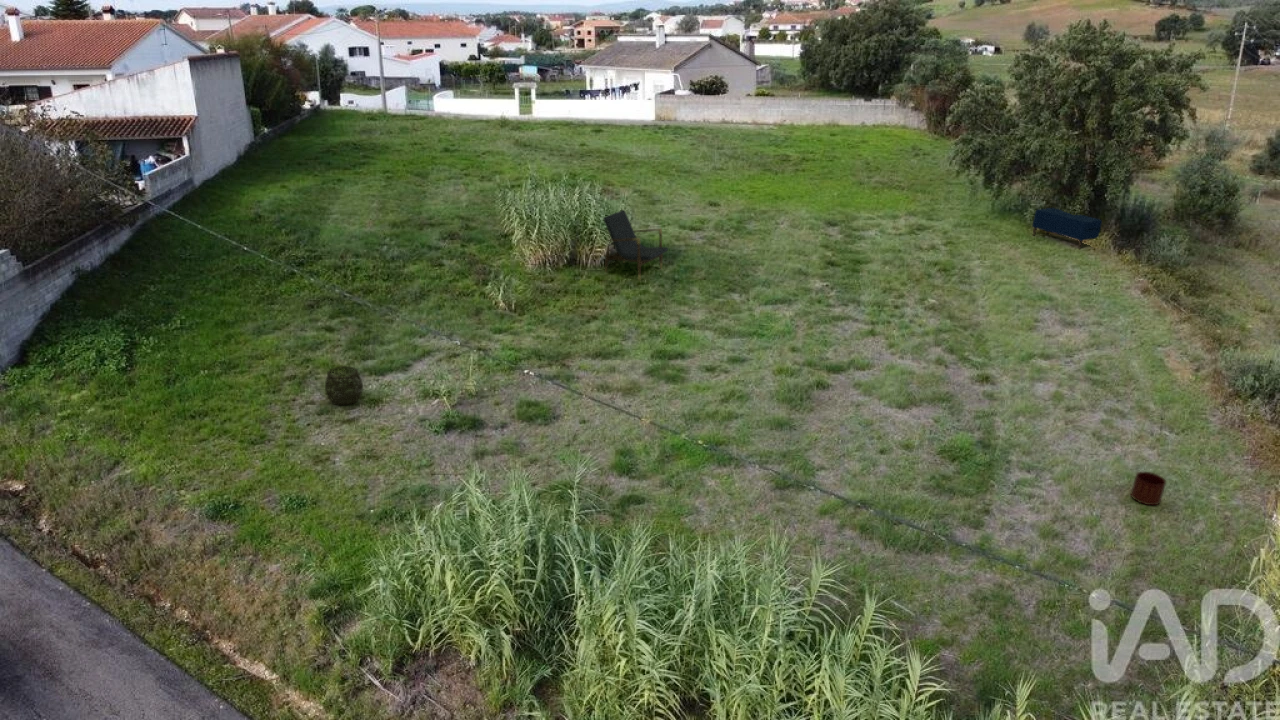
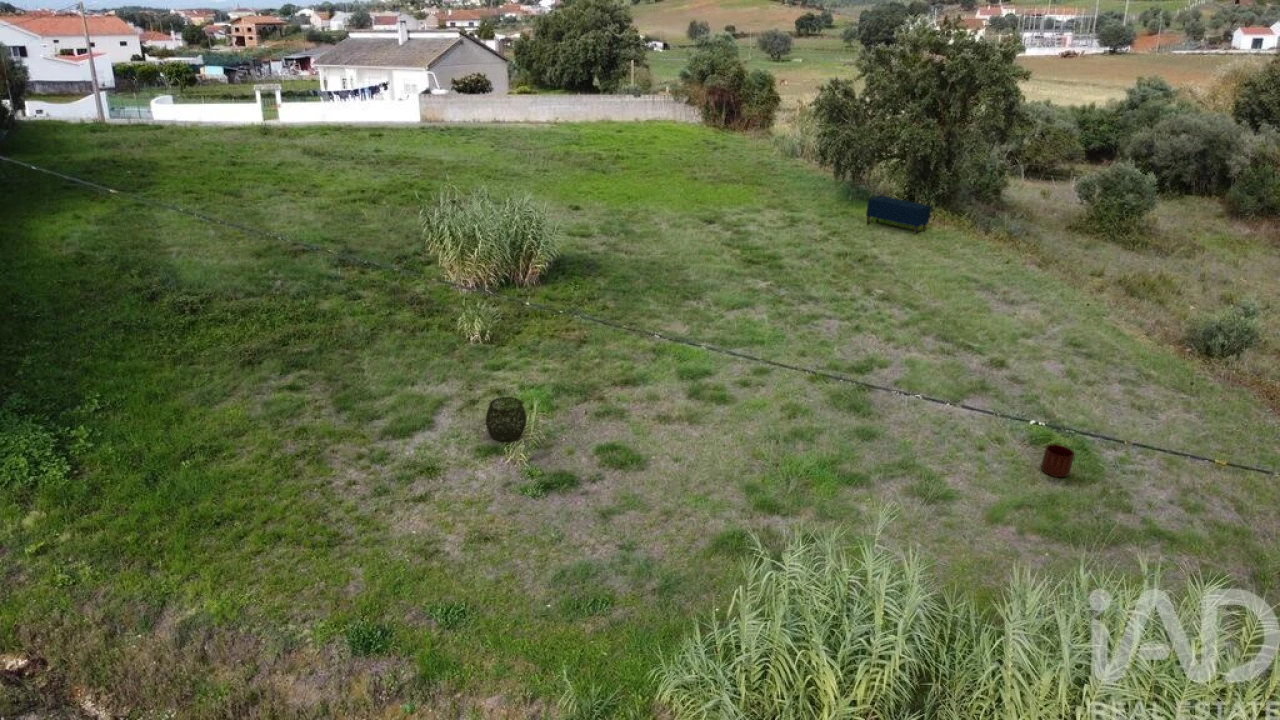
lounge chair: present [604,210,668,280] -> none [472,227,546,308]
woven basket: present [325,366,363,405] -> present [486,397,526,441]
planter: present [1131,472,1166,505] -> present [1041,444,1075,477]

